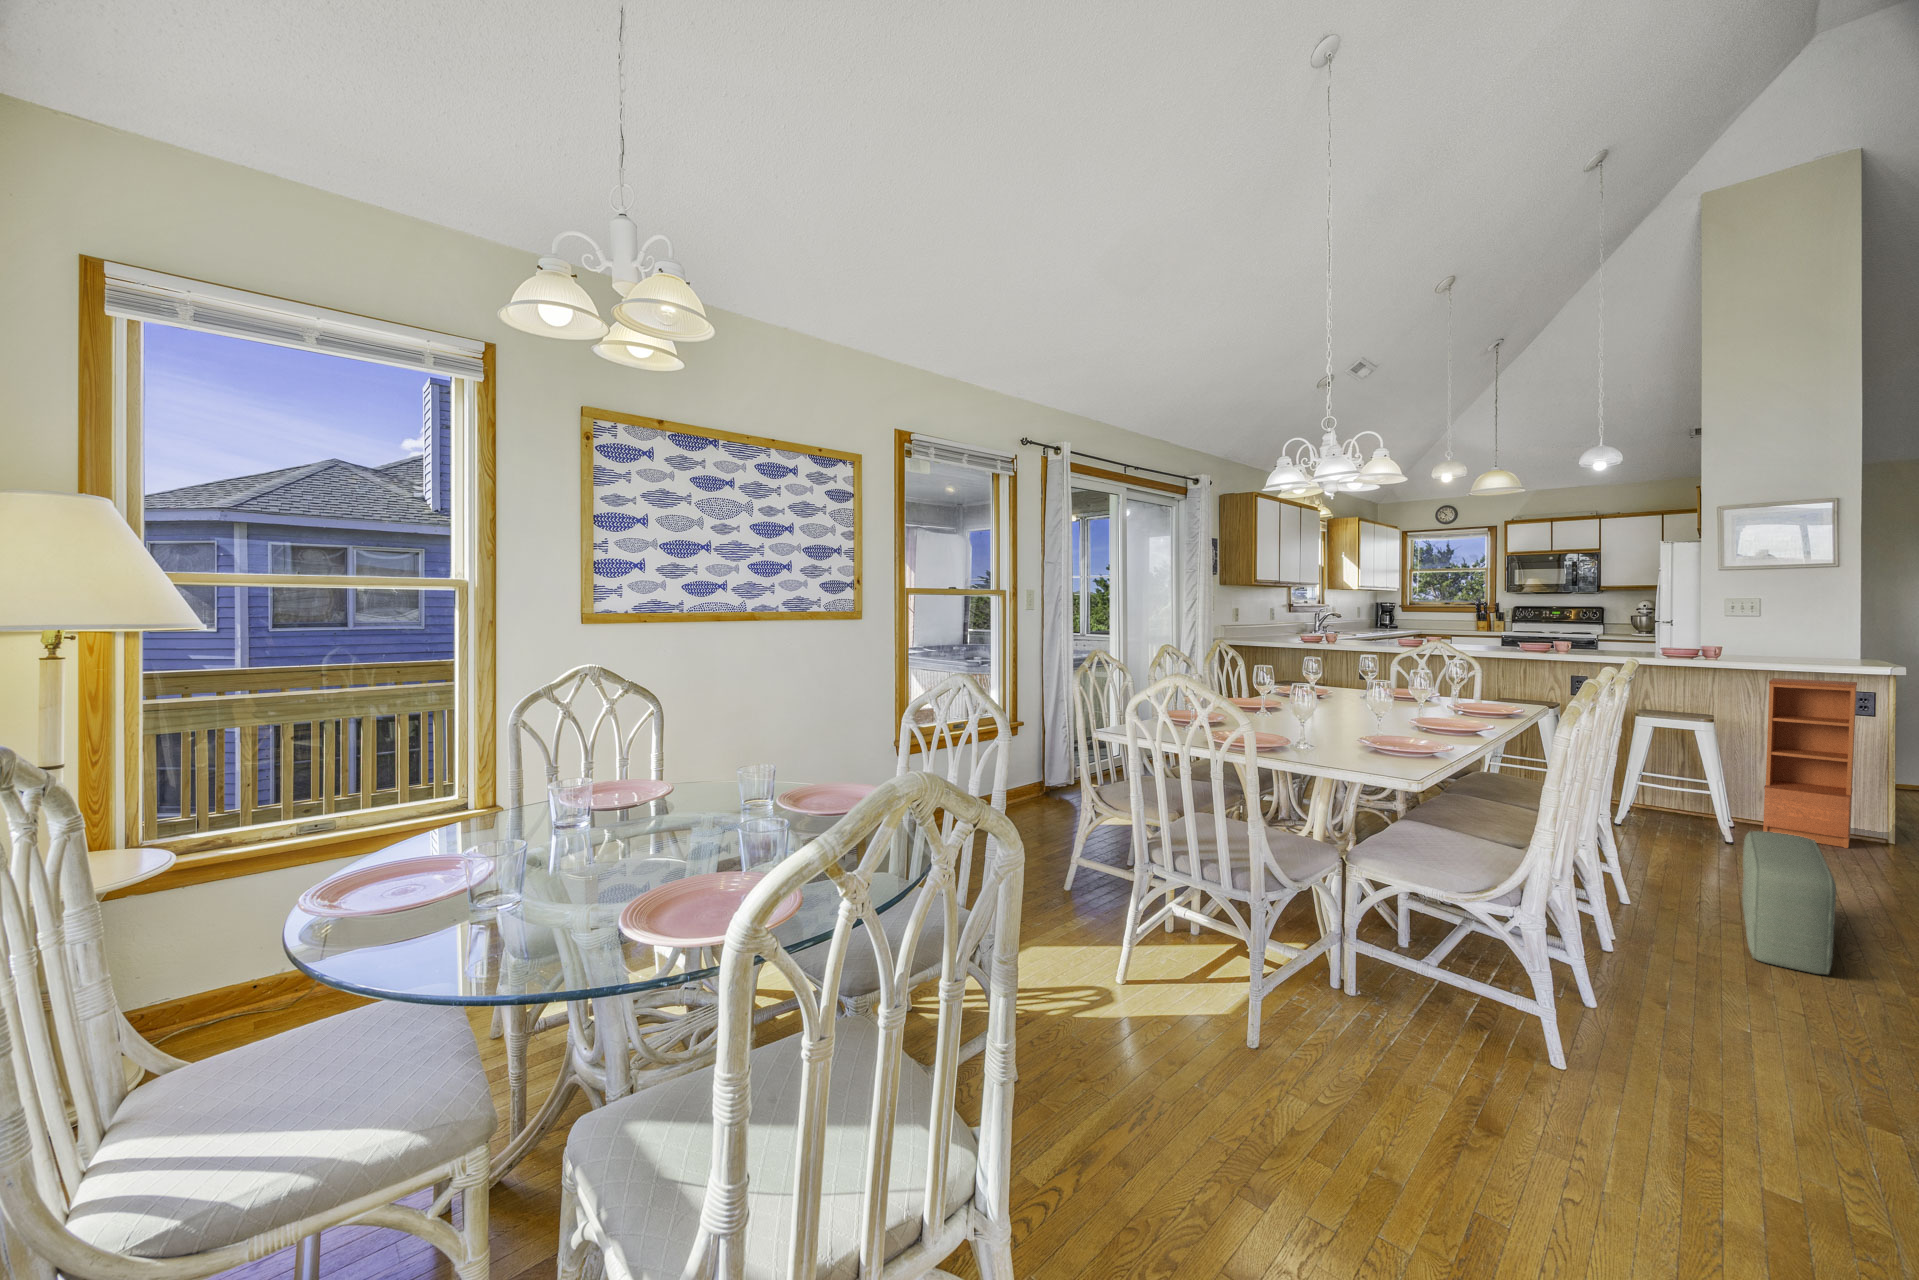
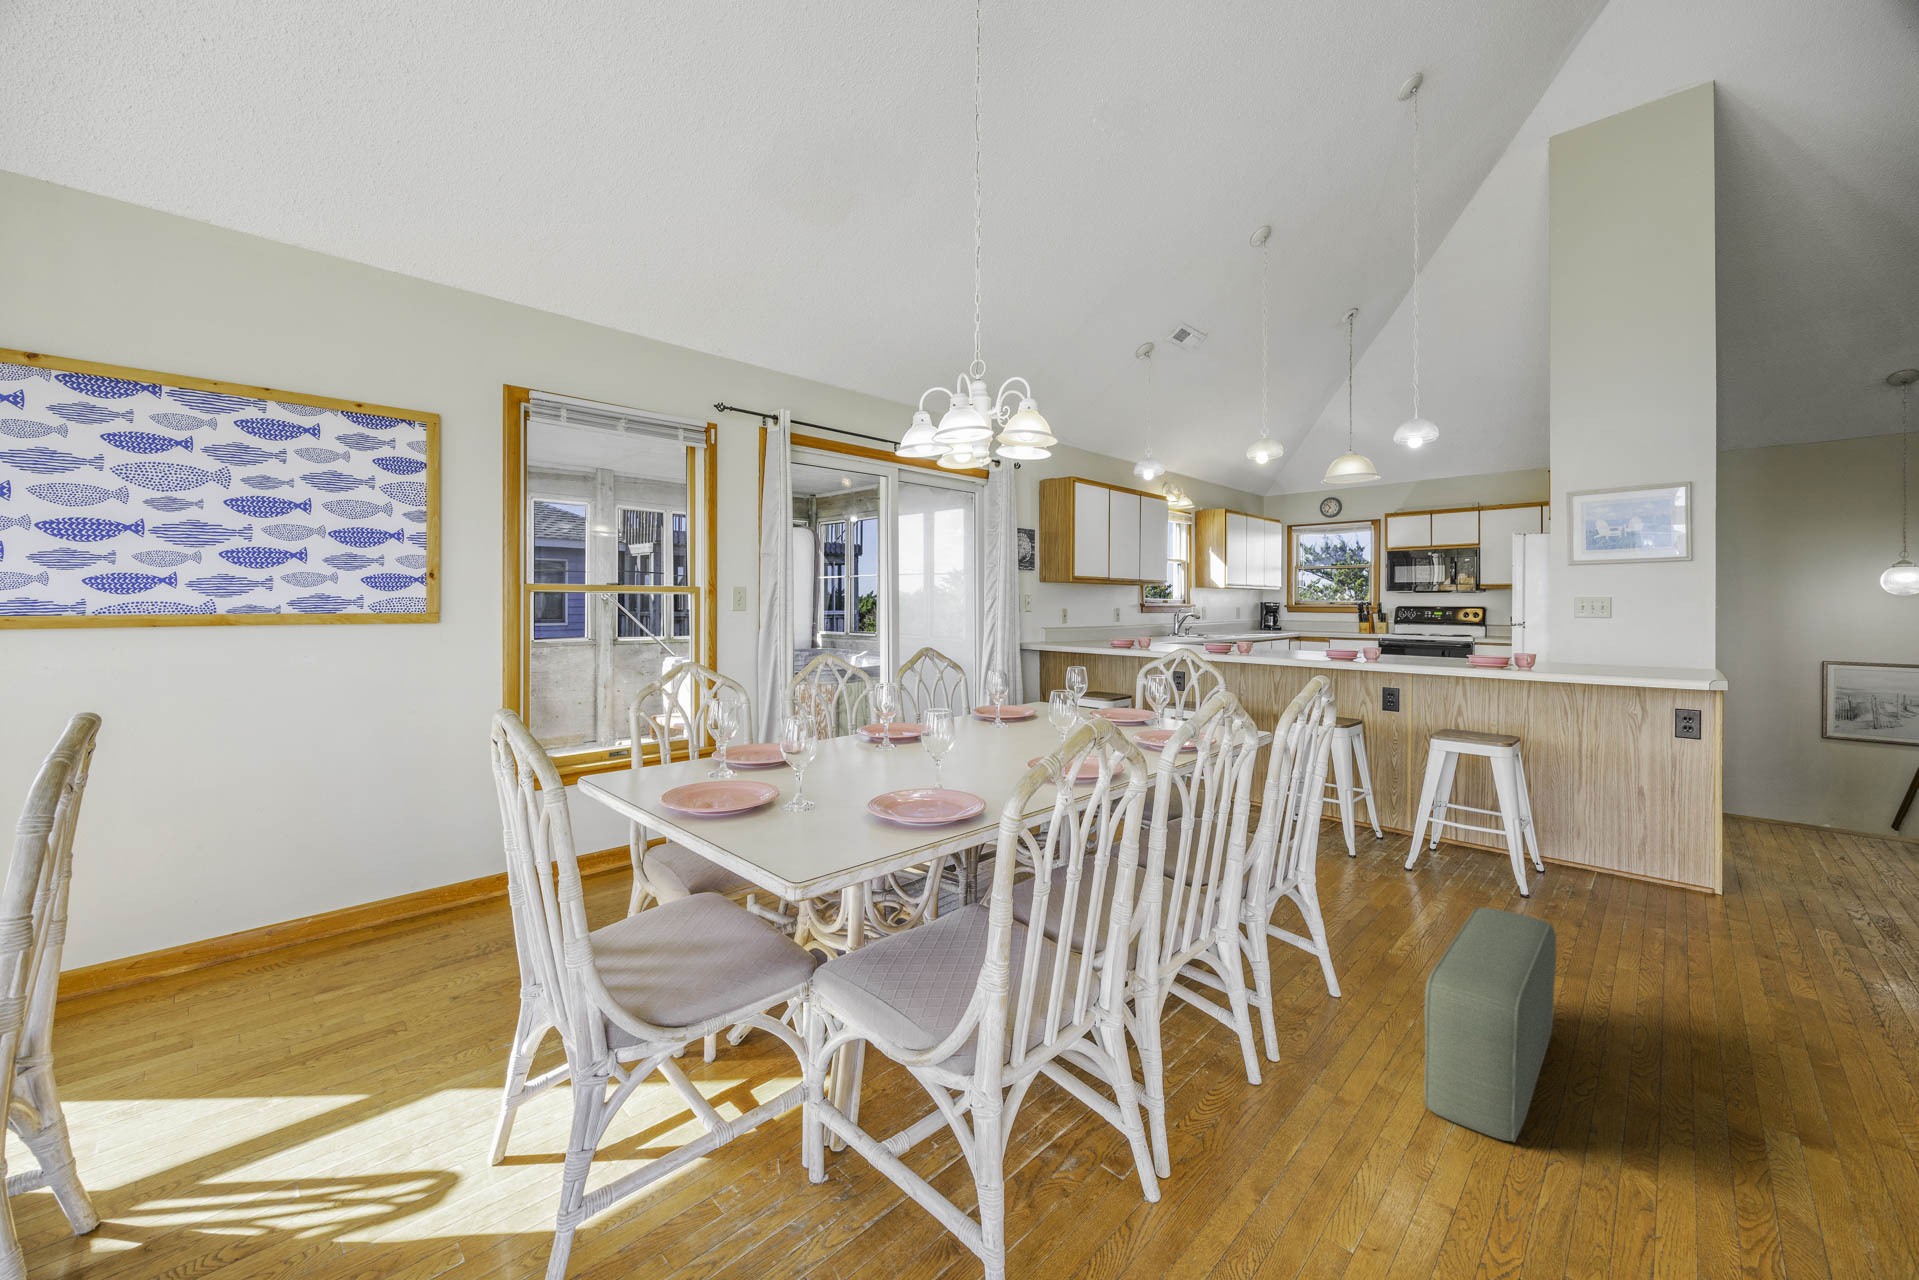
bookcase: present [1763,678,1857,848] -> none [1573,693,1684,908]

